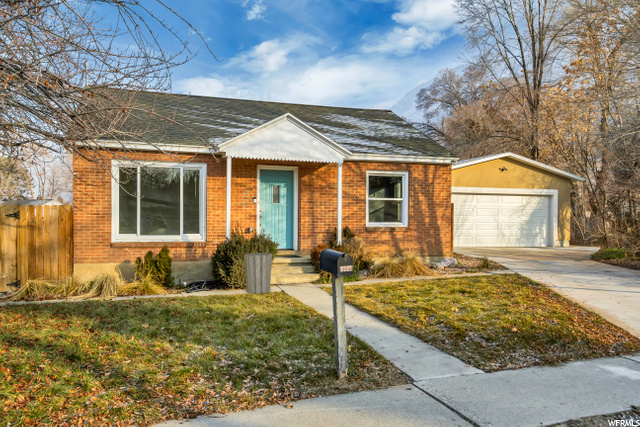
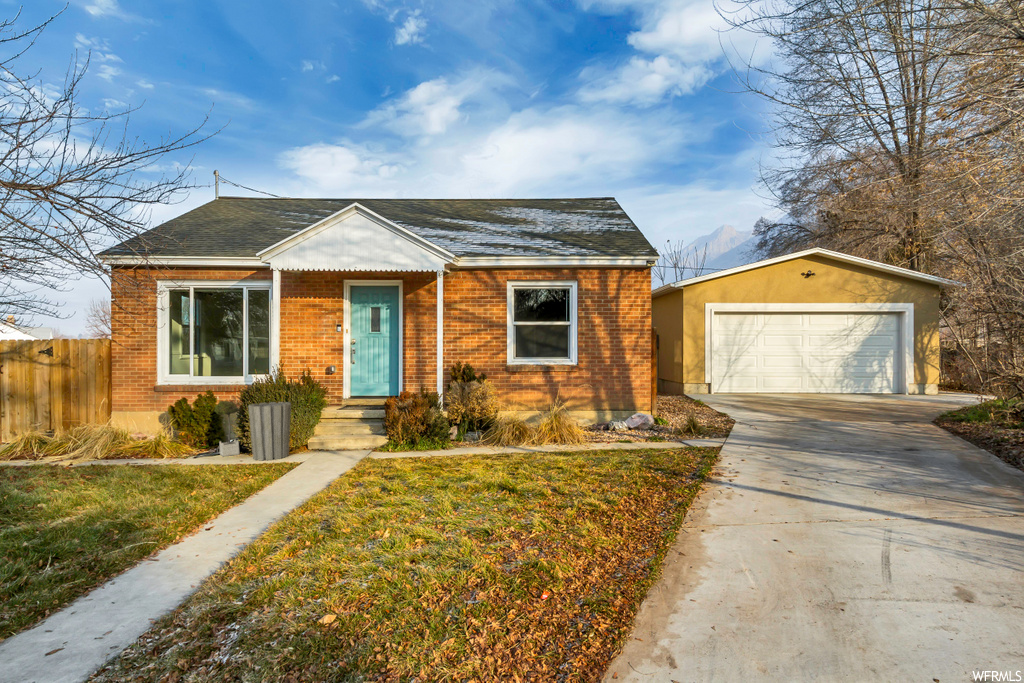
potted tree: none [211,252,229,293] -> present [214,400,240,456]

